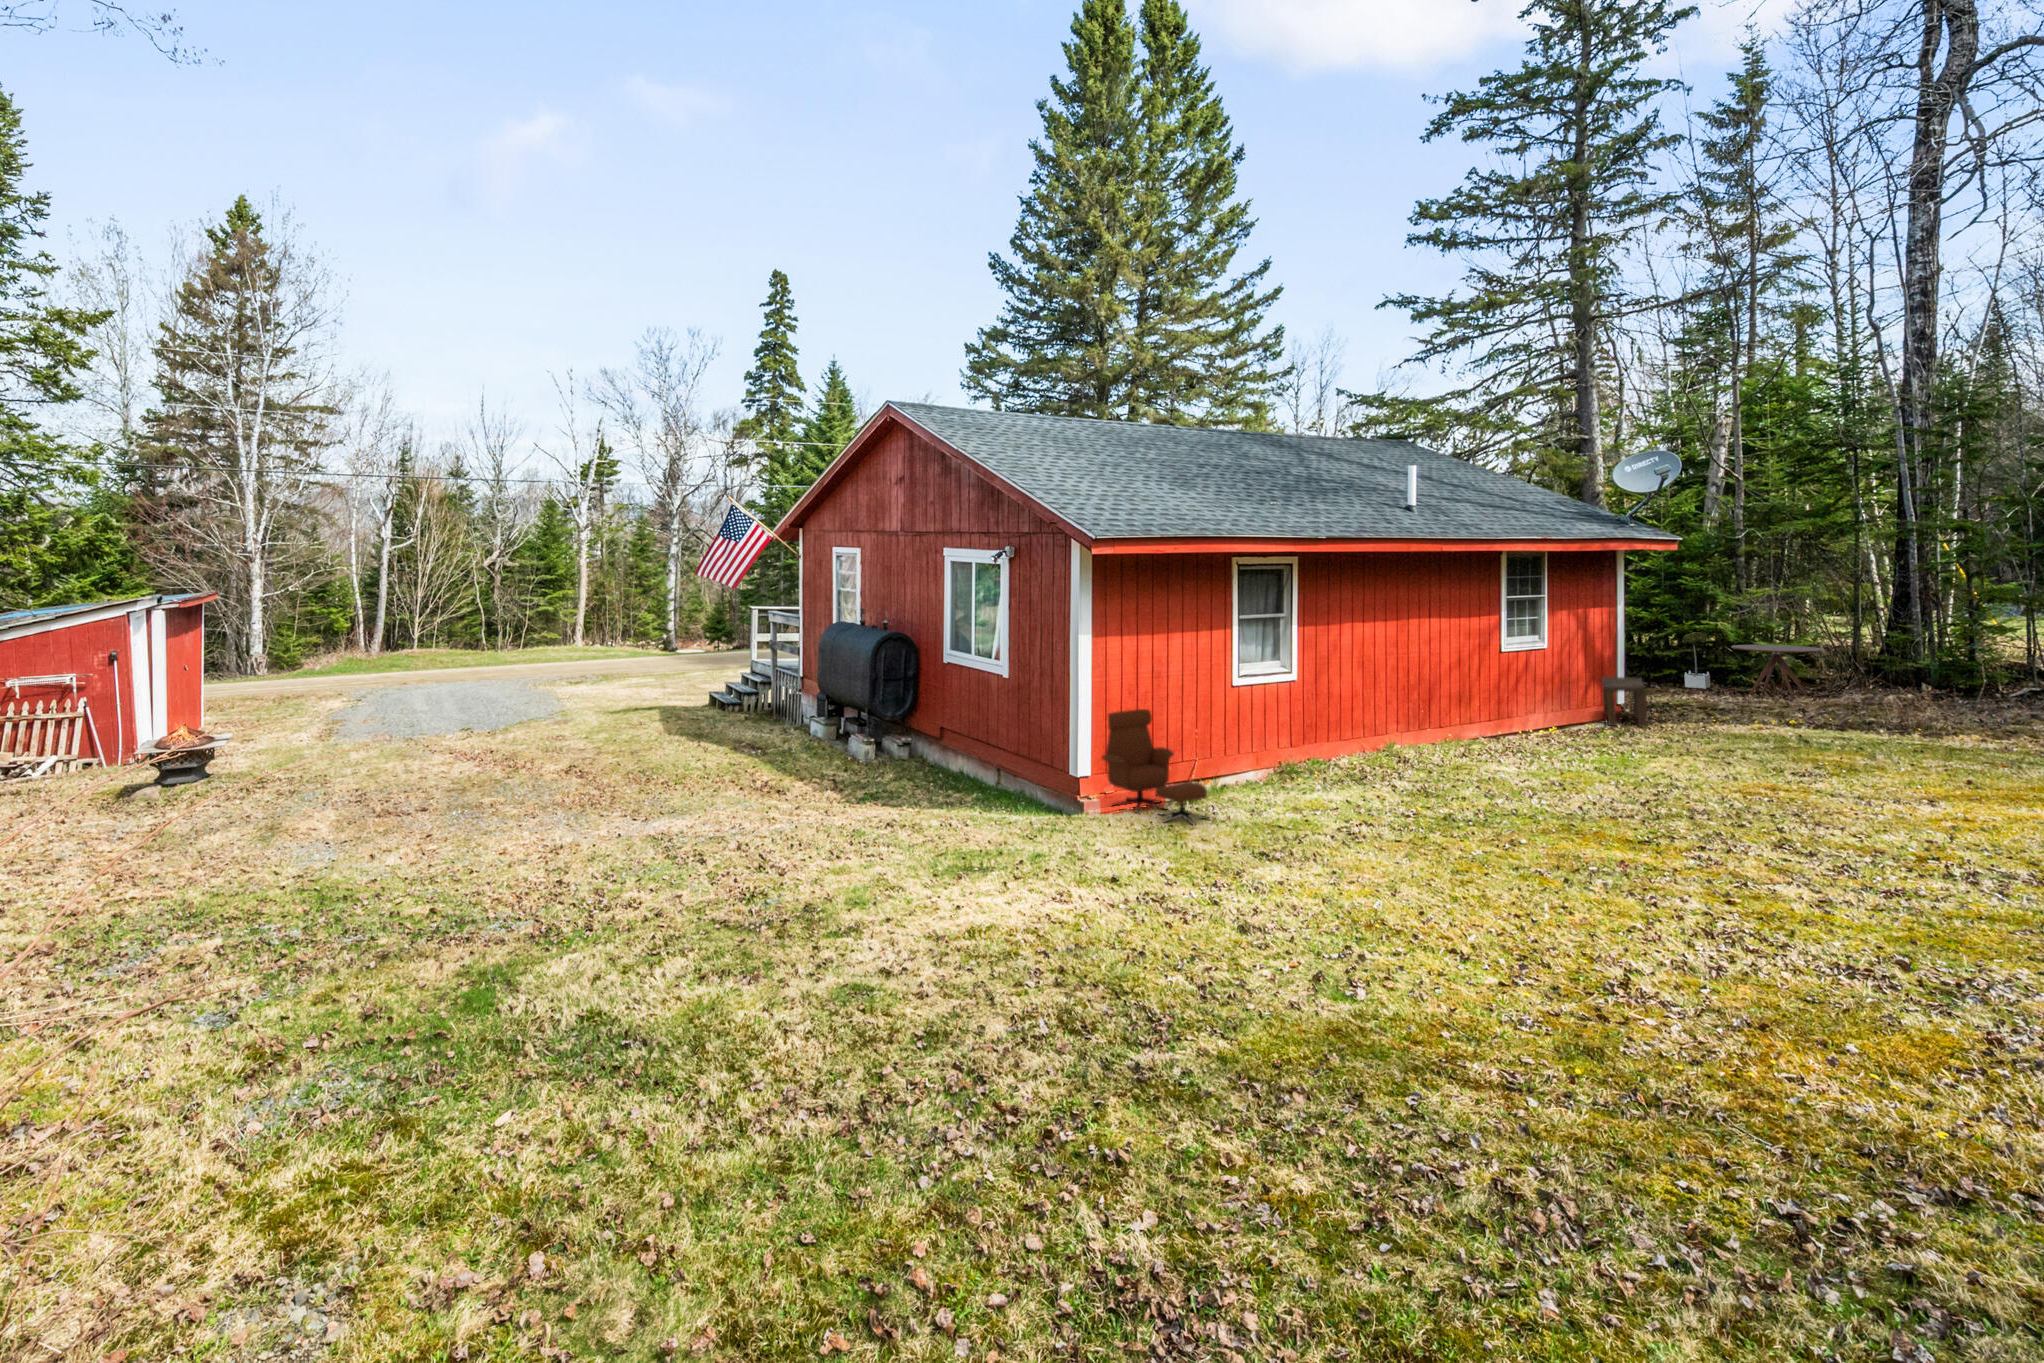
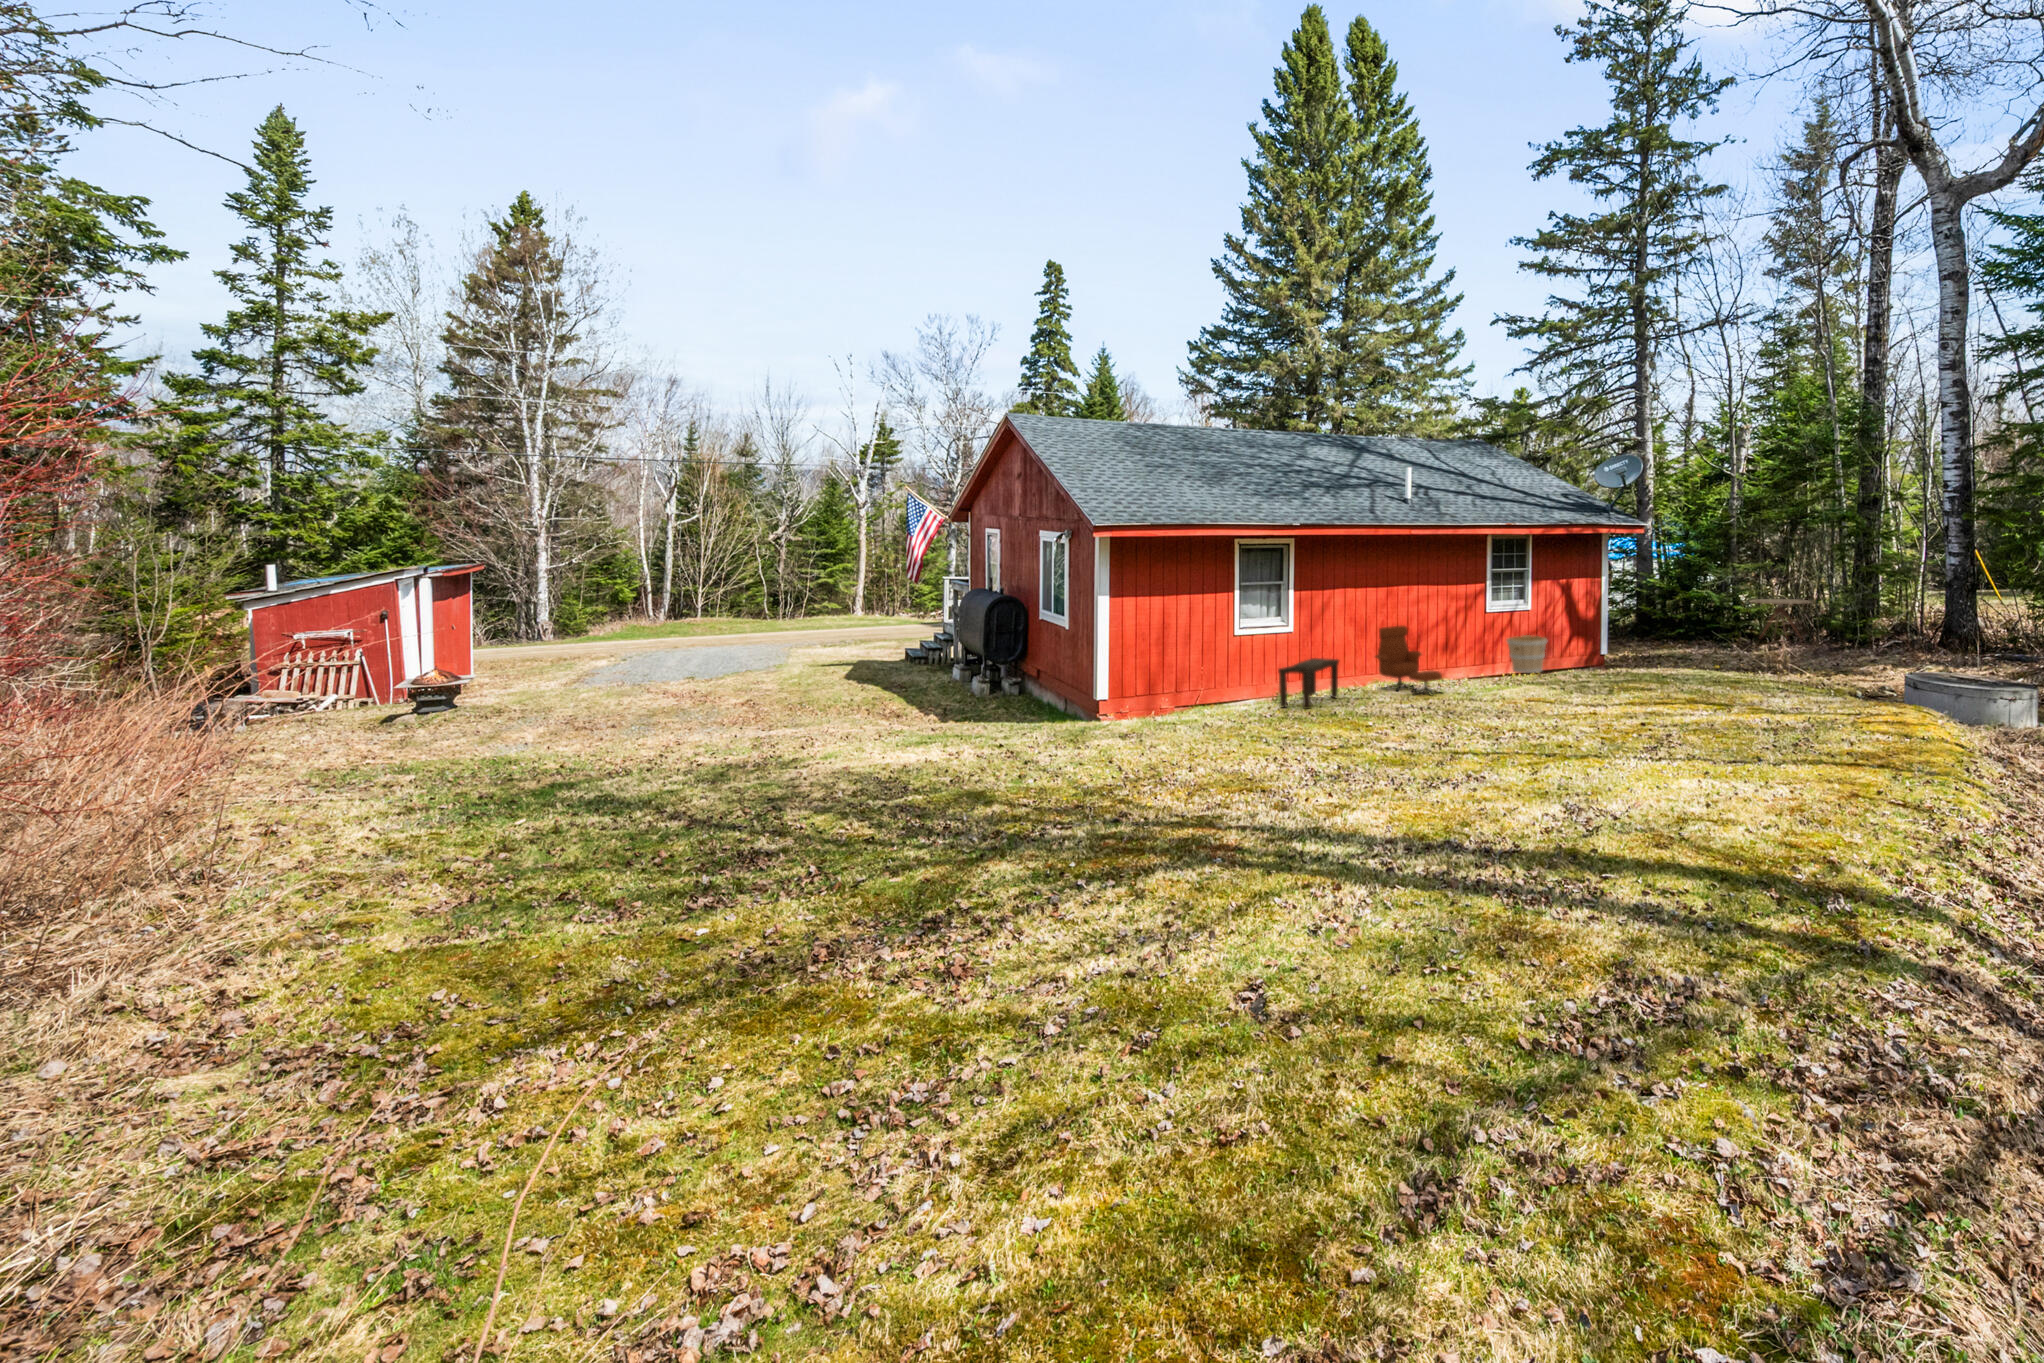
potted tree: present [1680,632,1710,689] -> none [1715,584,1740,635]
bench: present [1602,677,1648,727] -> present [1278,658,1339,709]
wooden bucket: none [1488,692,1549,741] -> present [1507,635,1547,673]
lounge chair: present [1102,709,1209,825] -> present [1375,626,1442,695]

